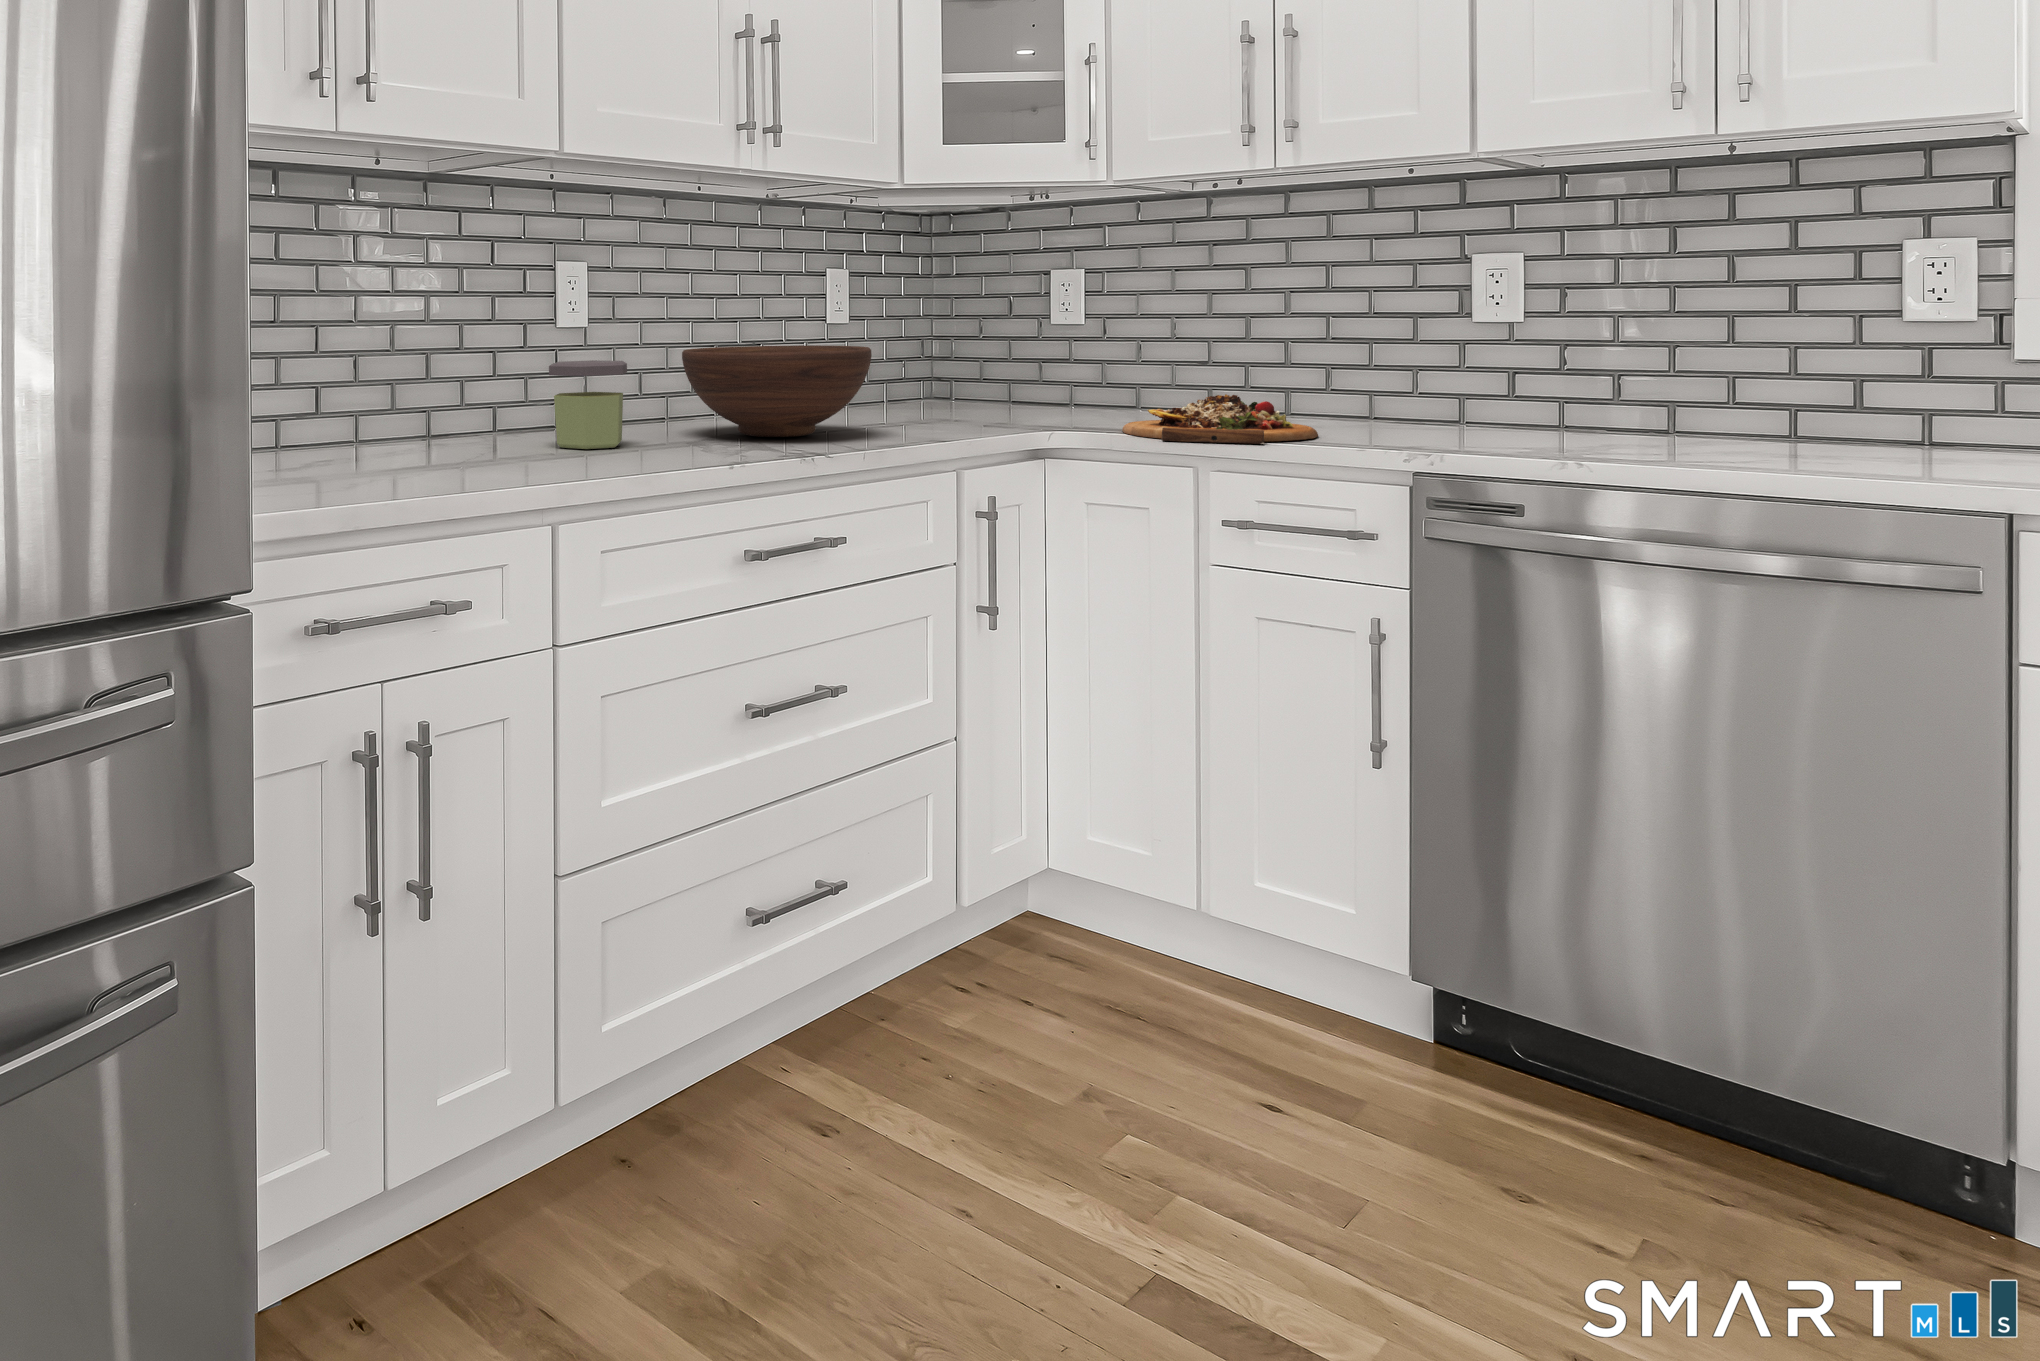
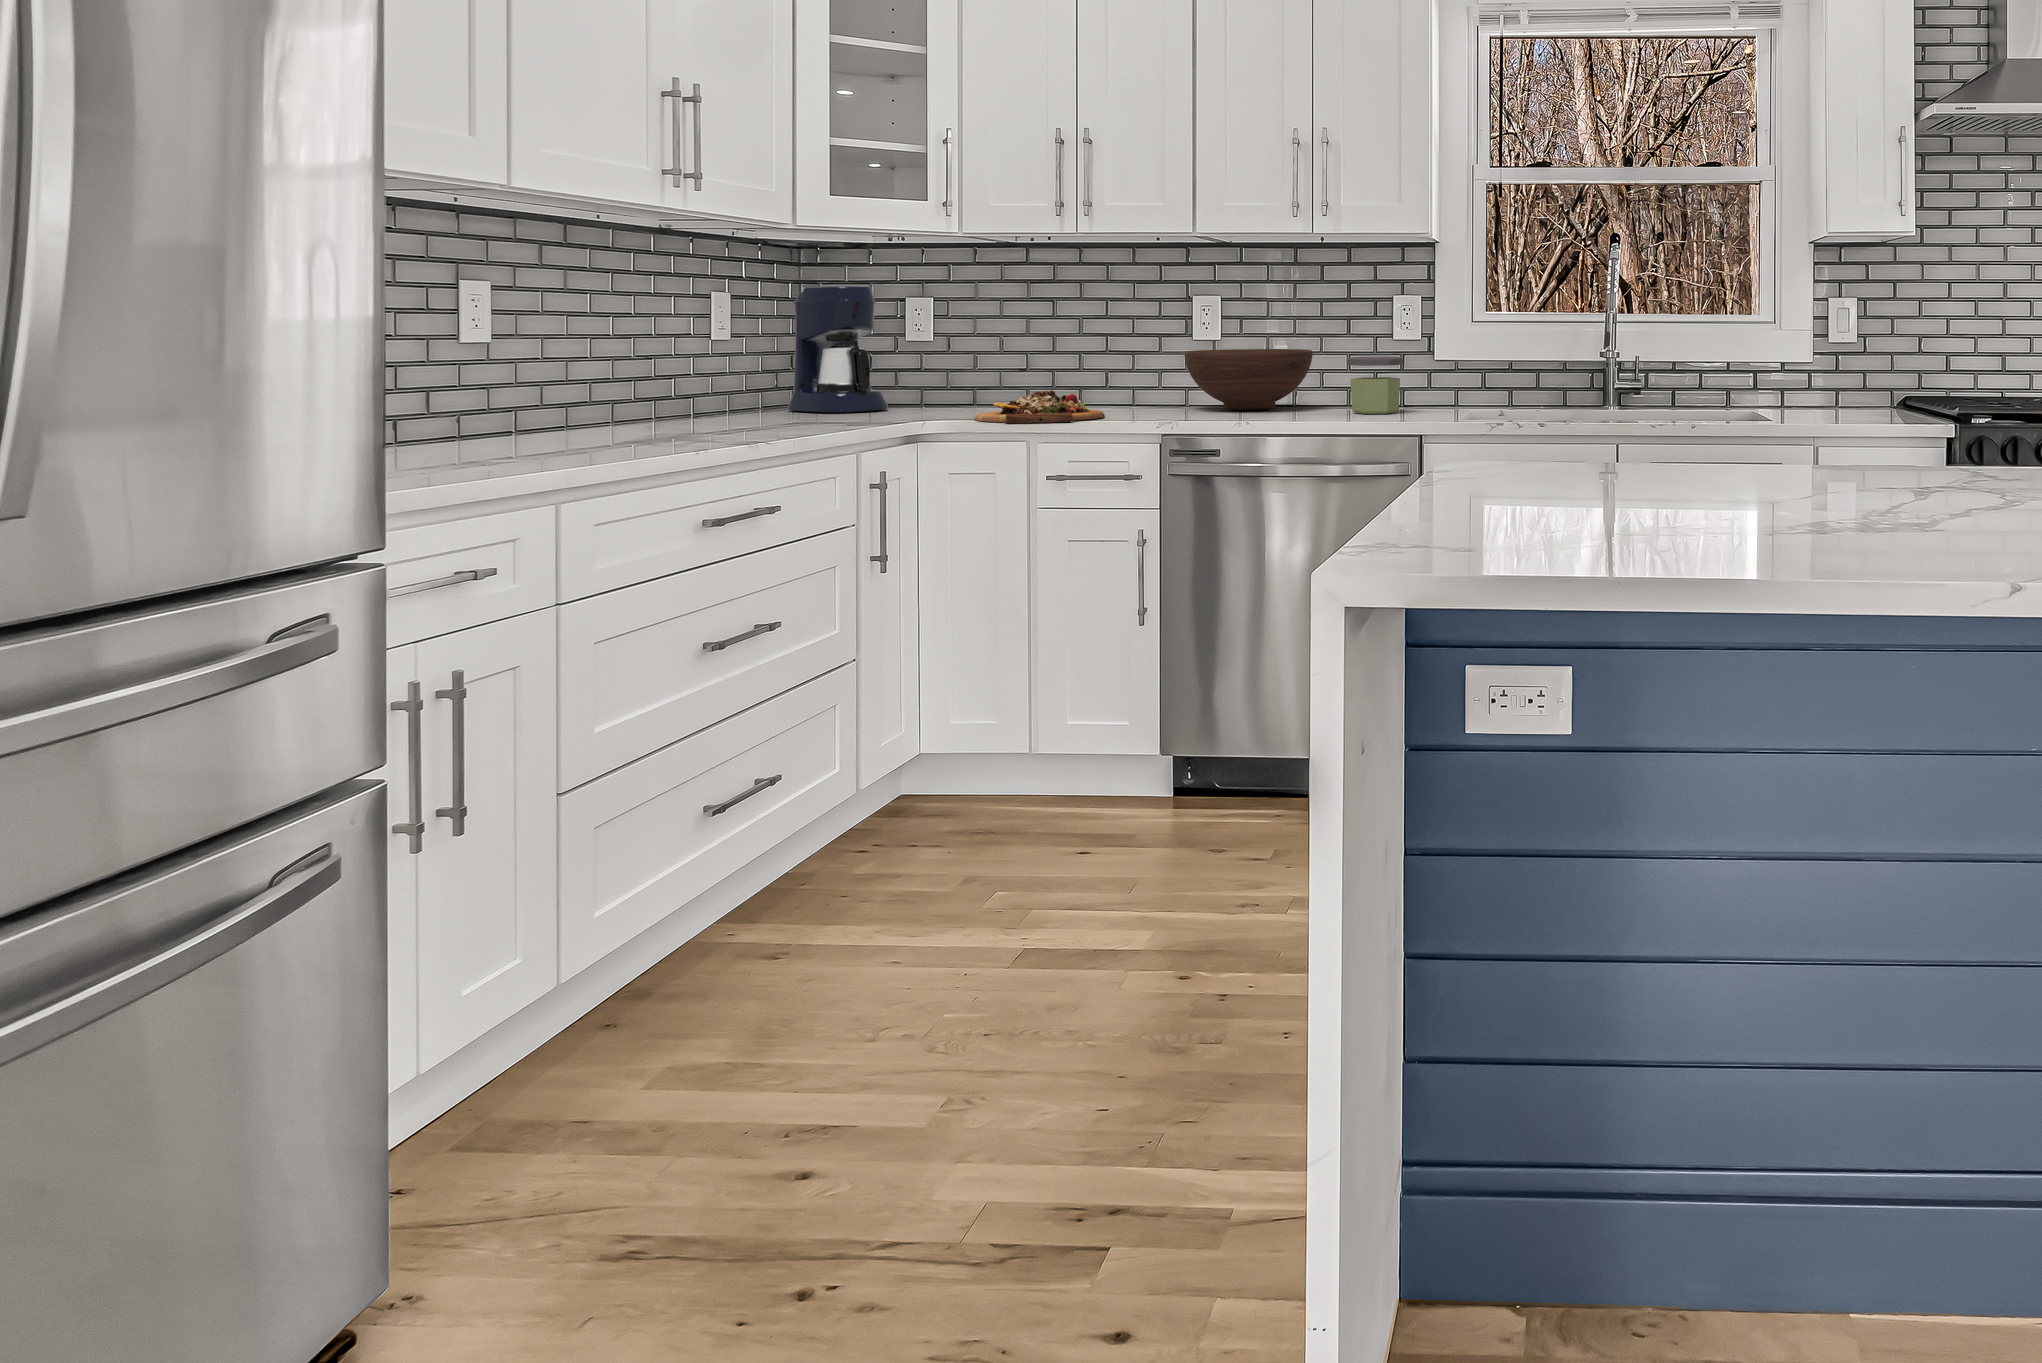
coffee maker: none [913,259,1025,410] -> present [788,286,888,413]
fruit bowl: present [682,346,872,437] -> present [1185,349,1313,410]
jar: present [549,360,627,449] -> present [1347,356,1403,414]

